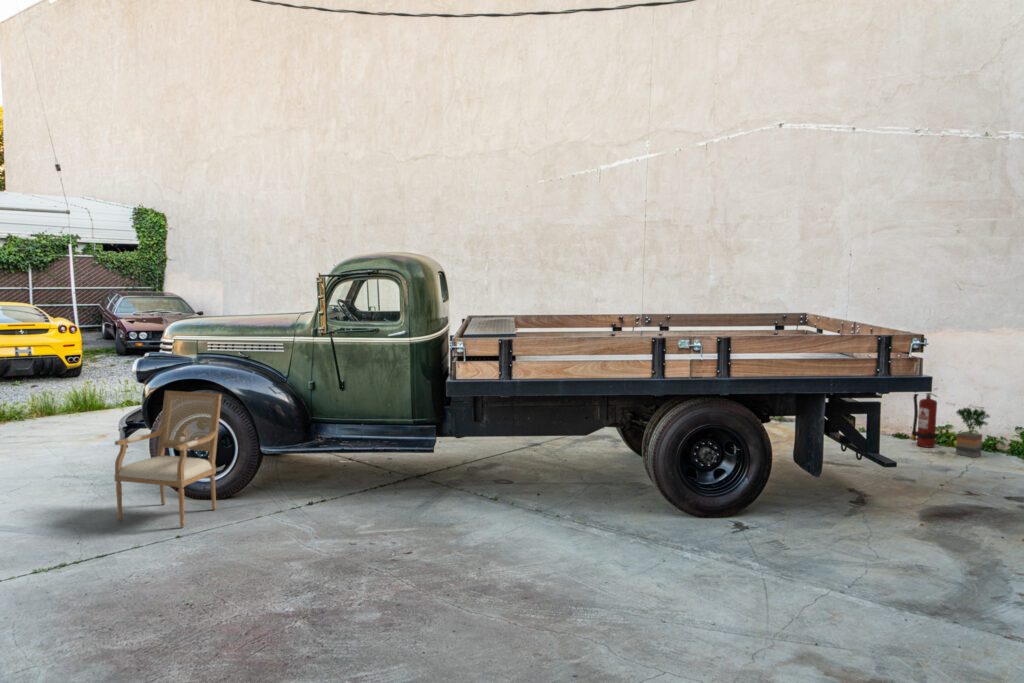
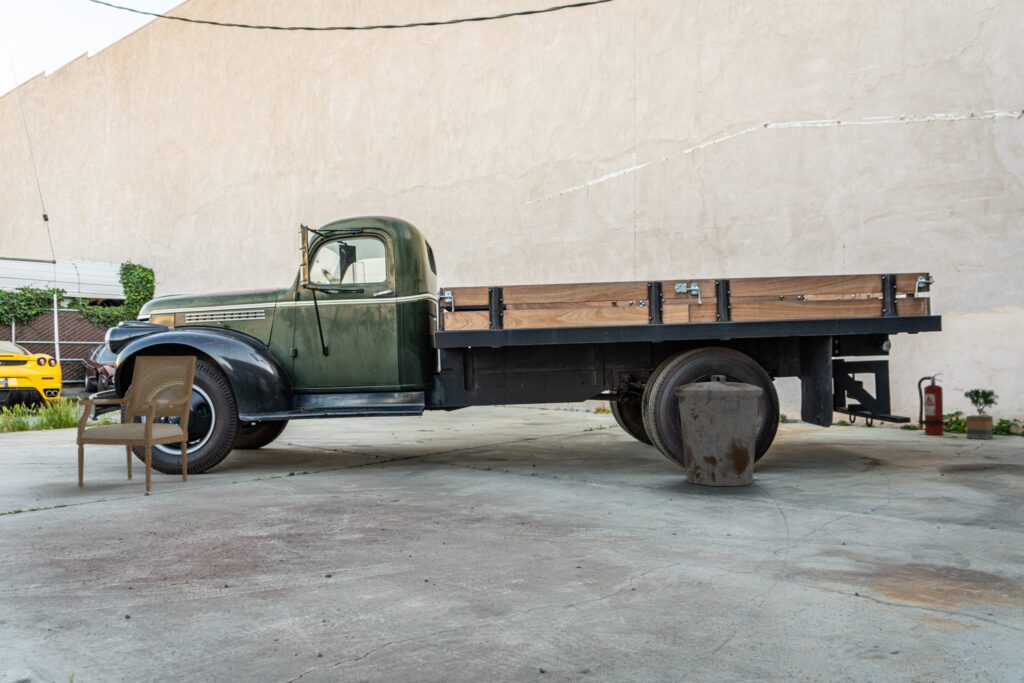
trash can: none [671,428,753,537] -> present [675,375,763,486]

